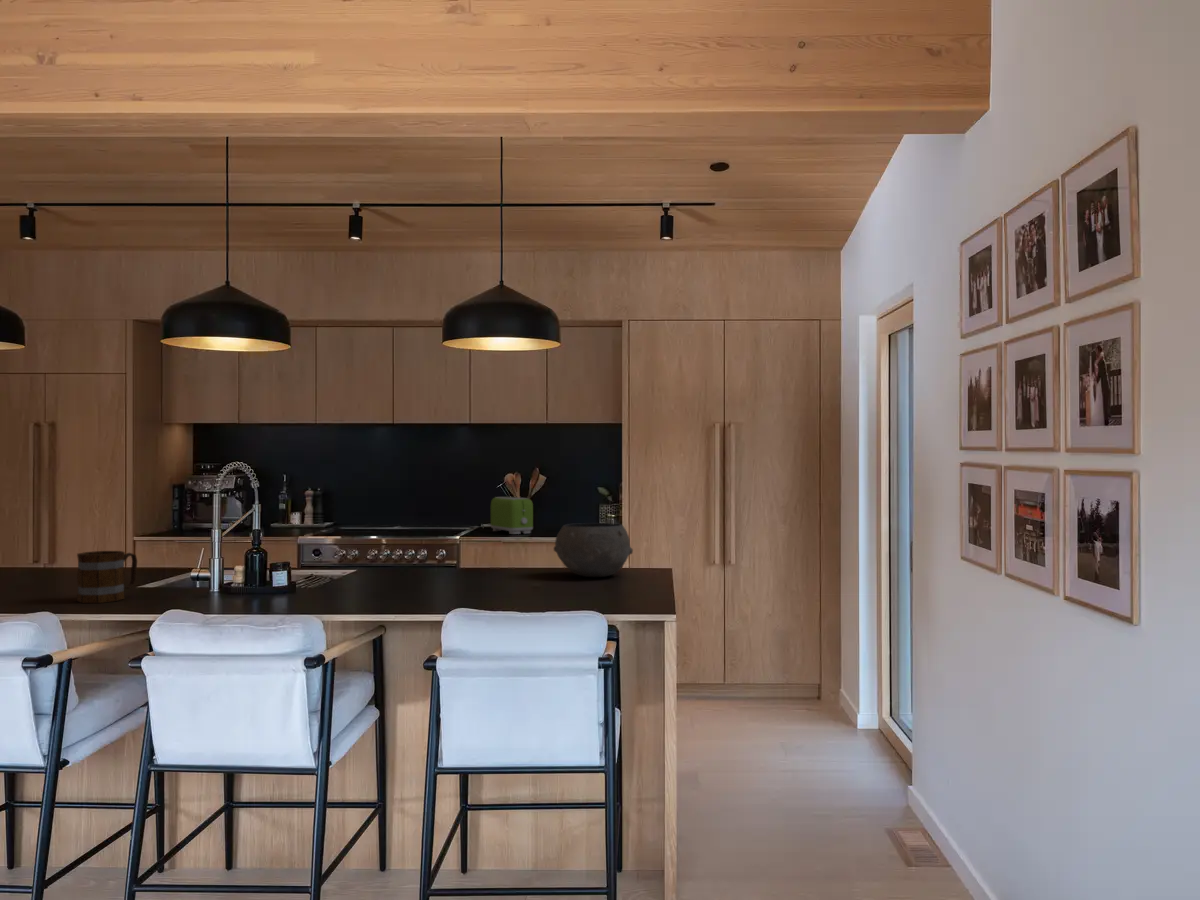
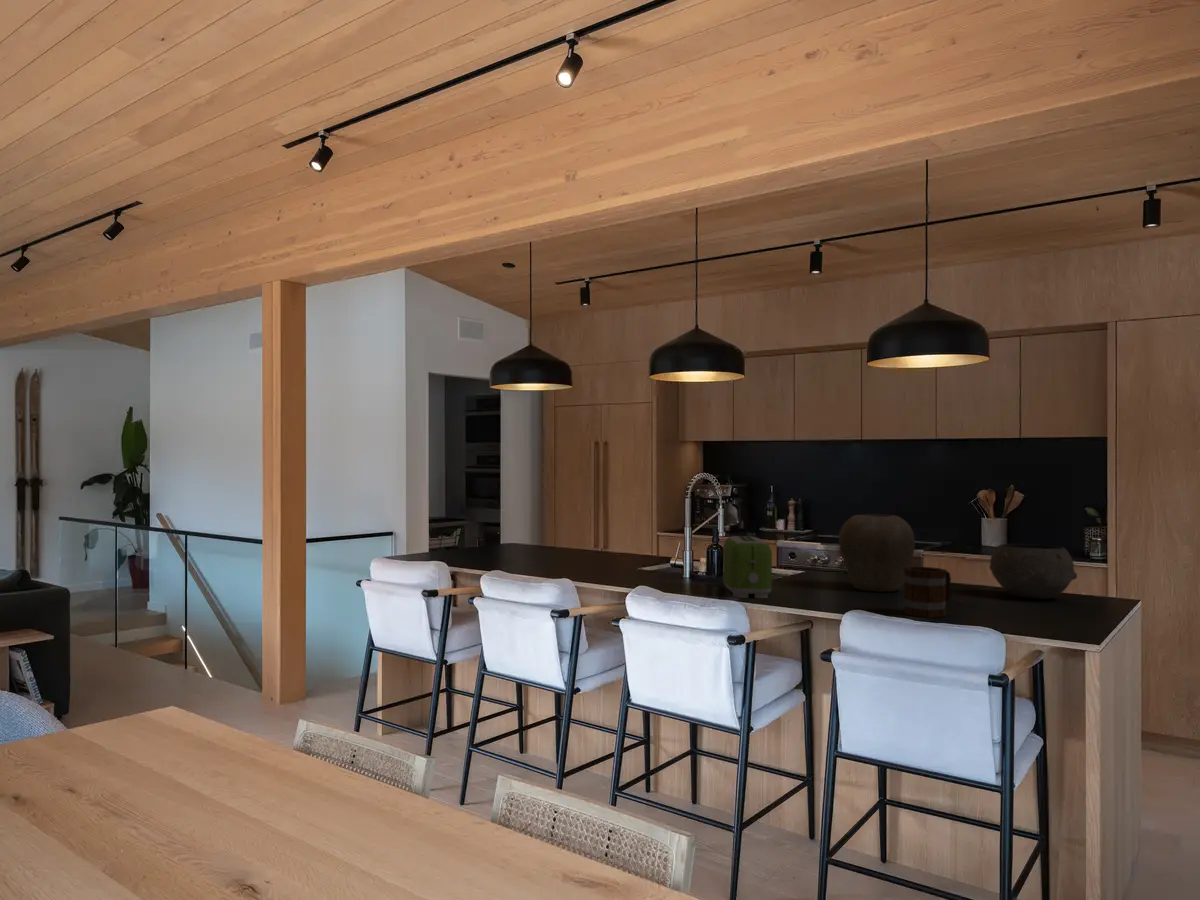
toaster: present [491,497,533,534] -> present [723,536,772,598]
vase: none [404,500,485,585] -> present [839,514,915,592]
mug: present [77,551,137,603] -> present [904,567,951,618]

